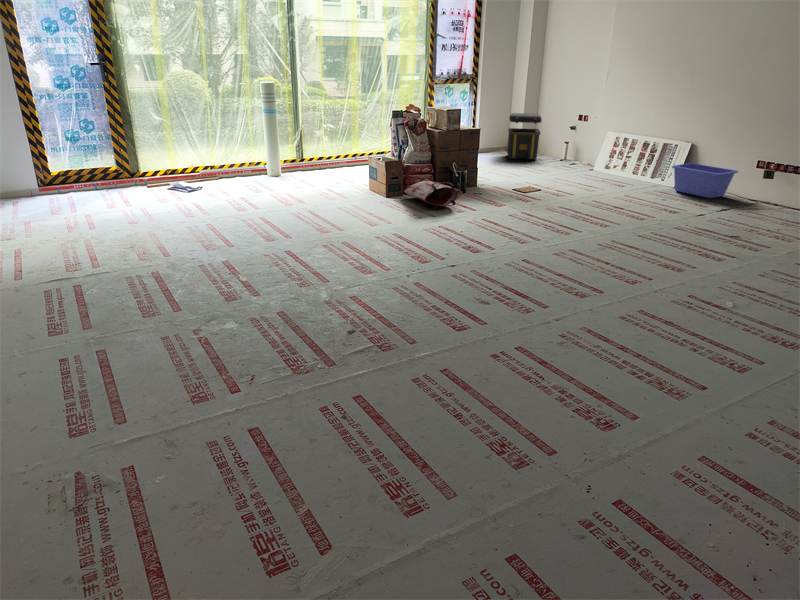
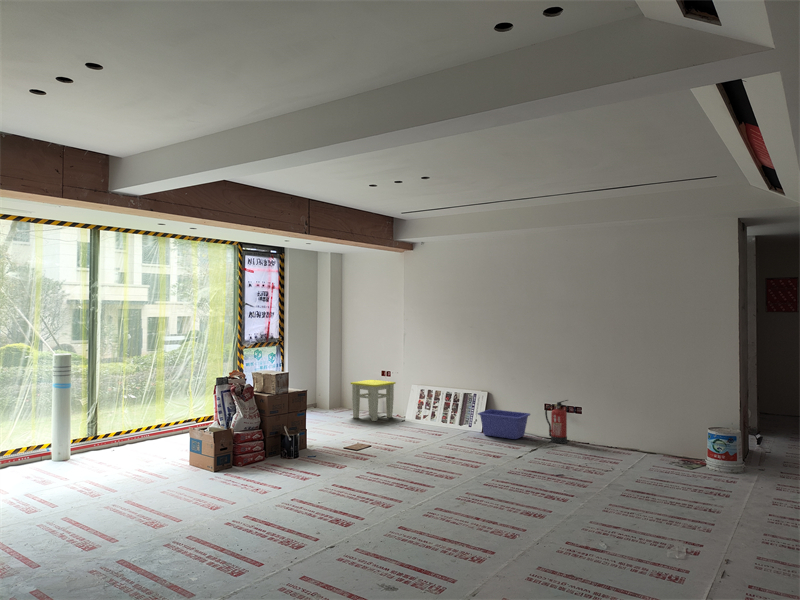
toolbox: present [507,113,542,160] -> none [317,372,349,416]
stool: none [540,124,591,168] -> present [351,380,396,421]
fire extinguisher: none [754,157,792,208] -> present [545,400,569,443]
bag: present [404,181,463,209] -> none [235,449,305,479]

